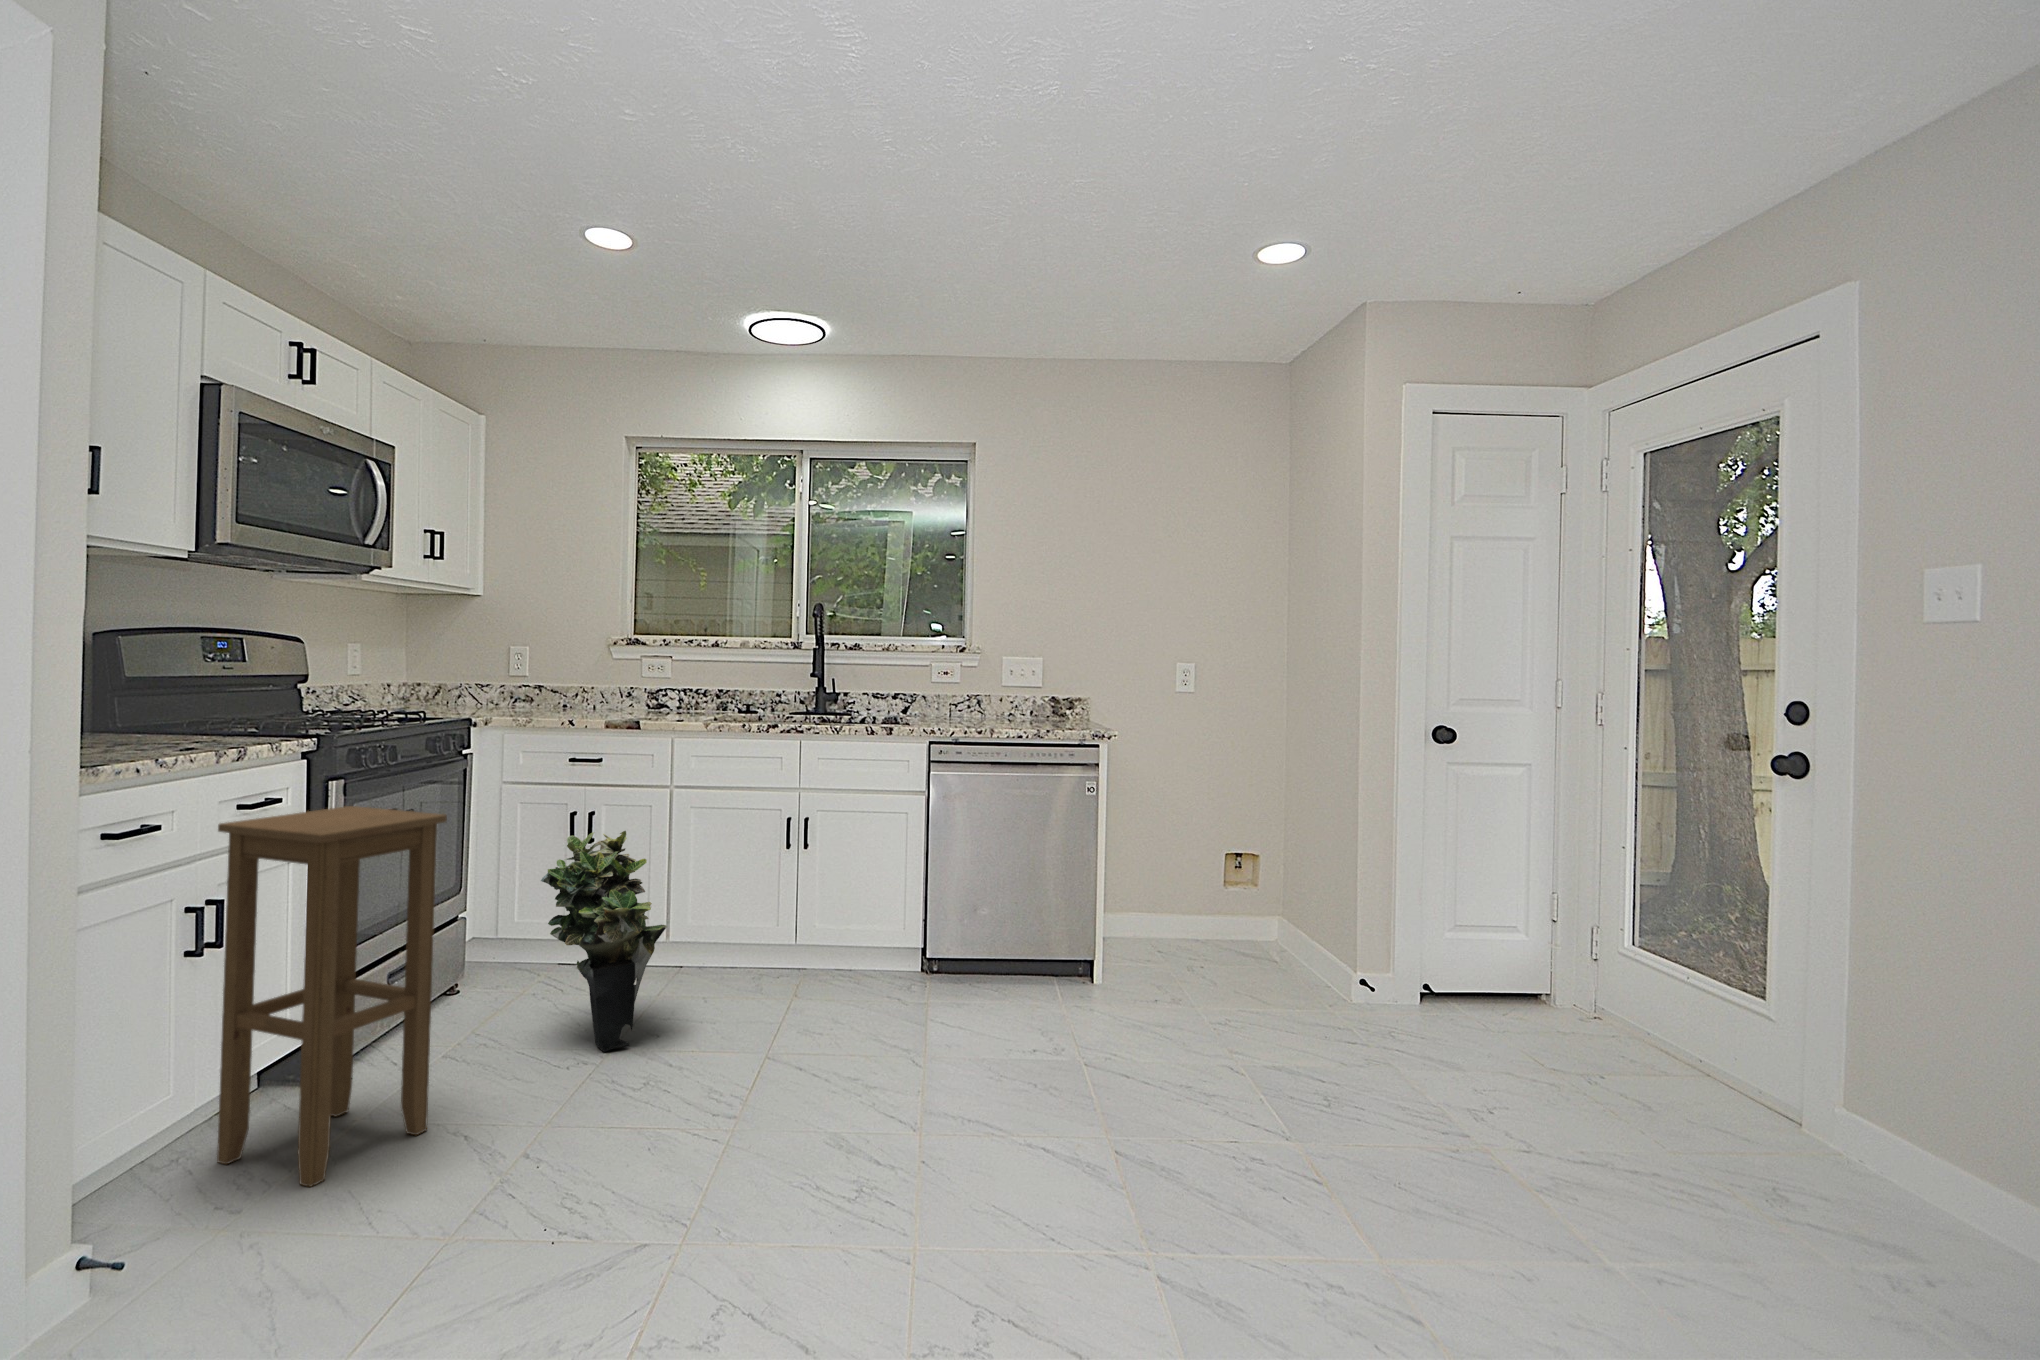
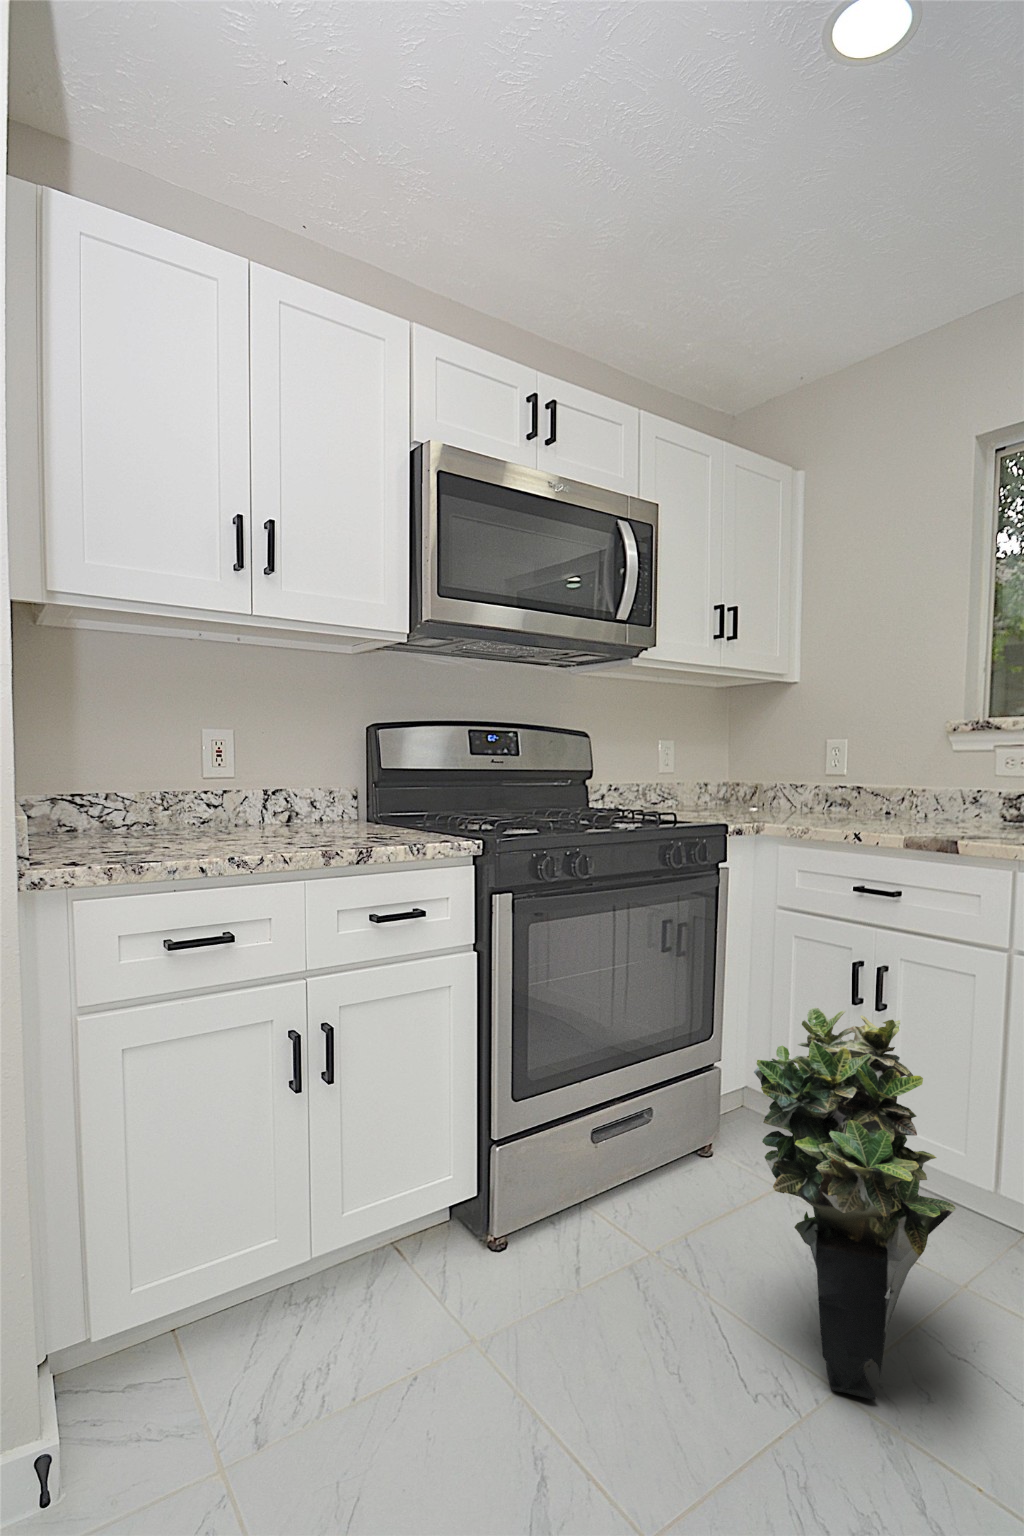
stool: present [217,806,447,1187] -> none [316,931,534,1476]

